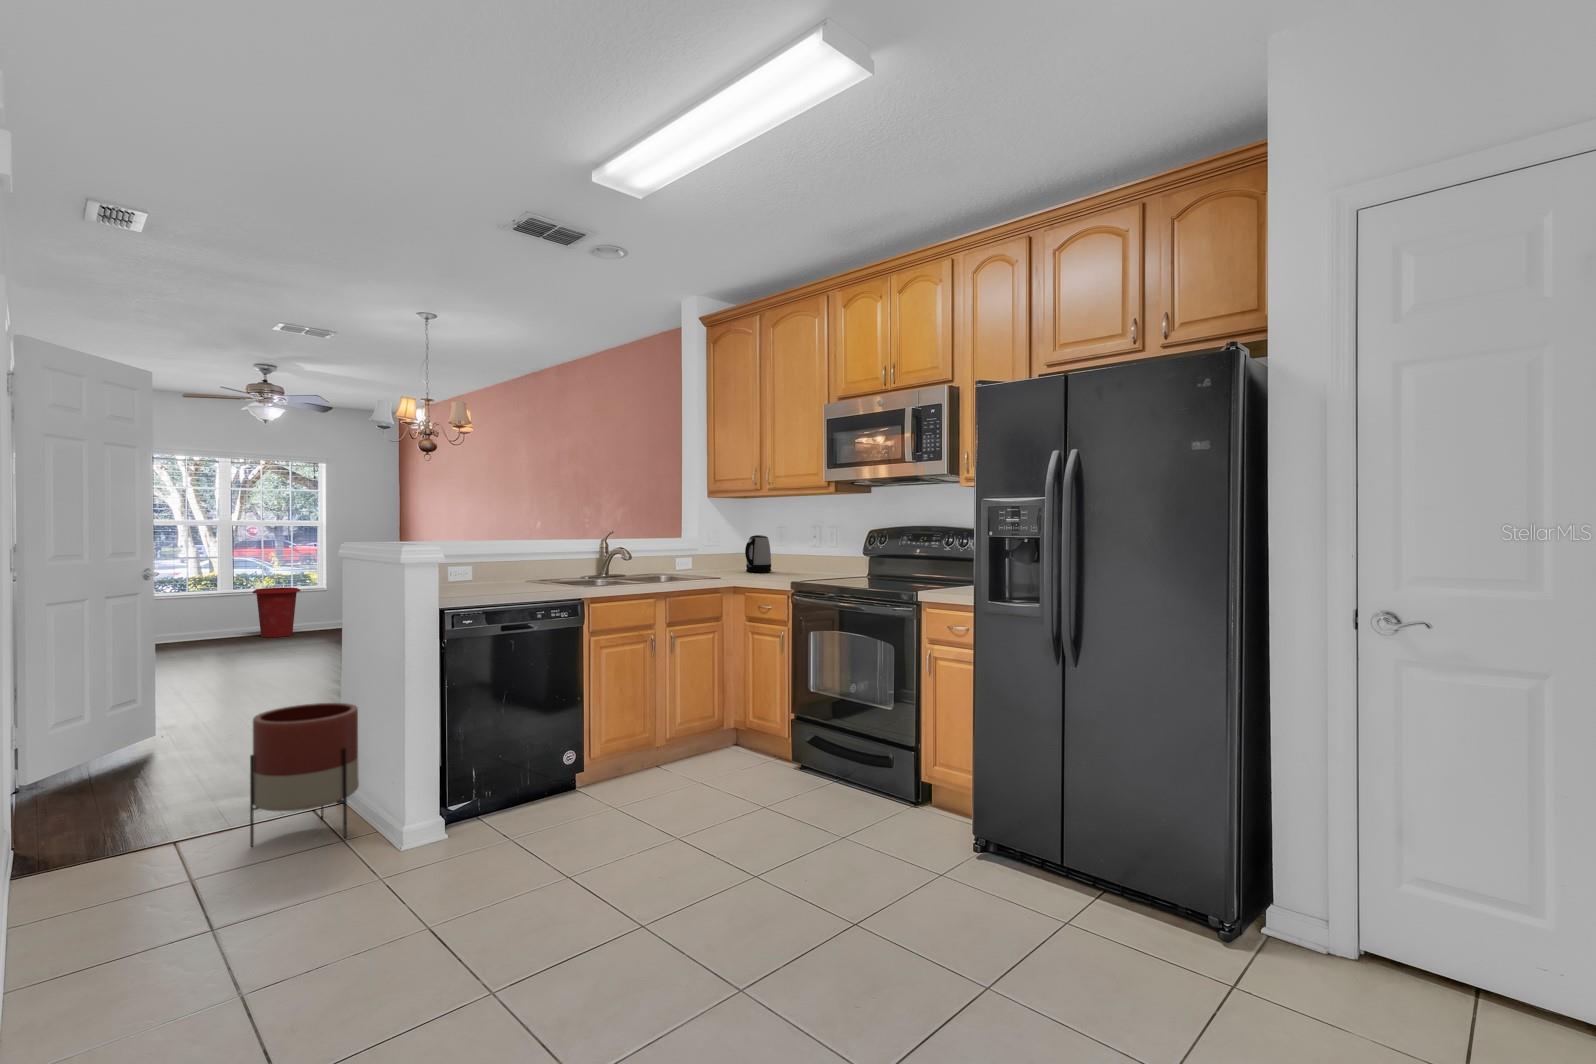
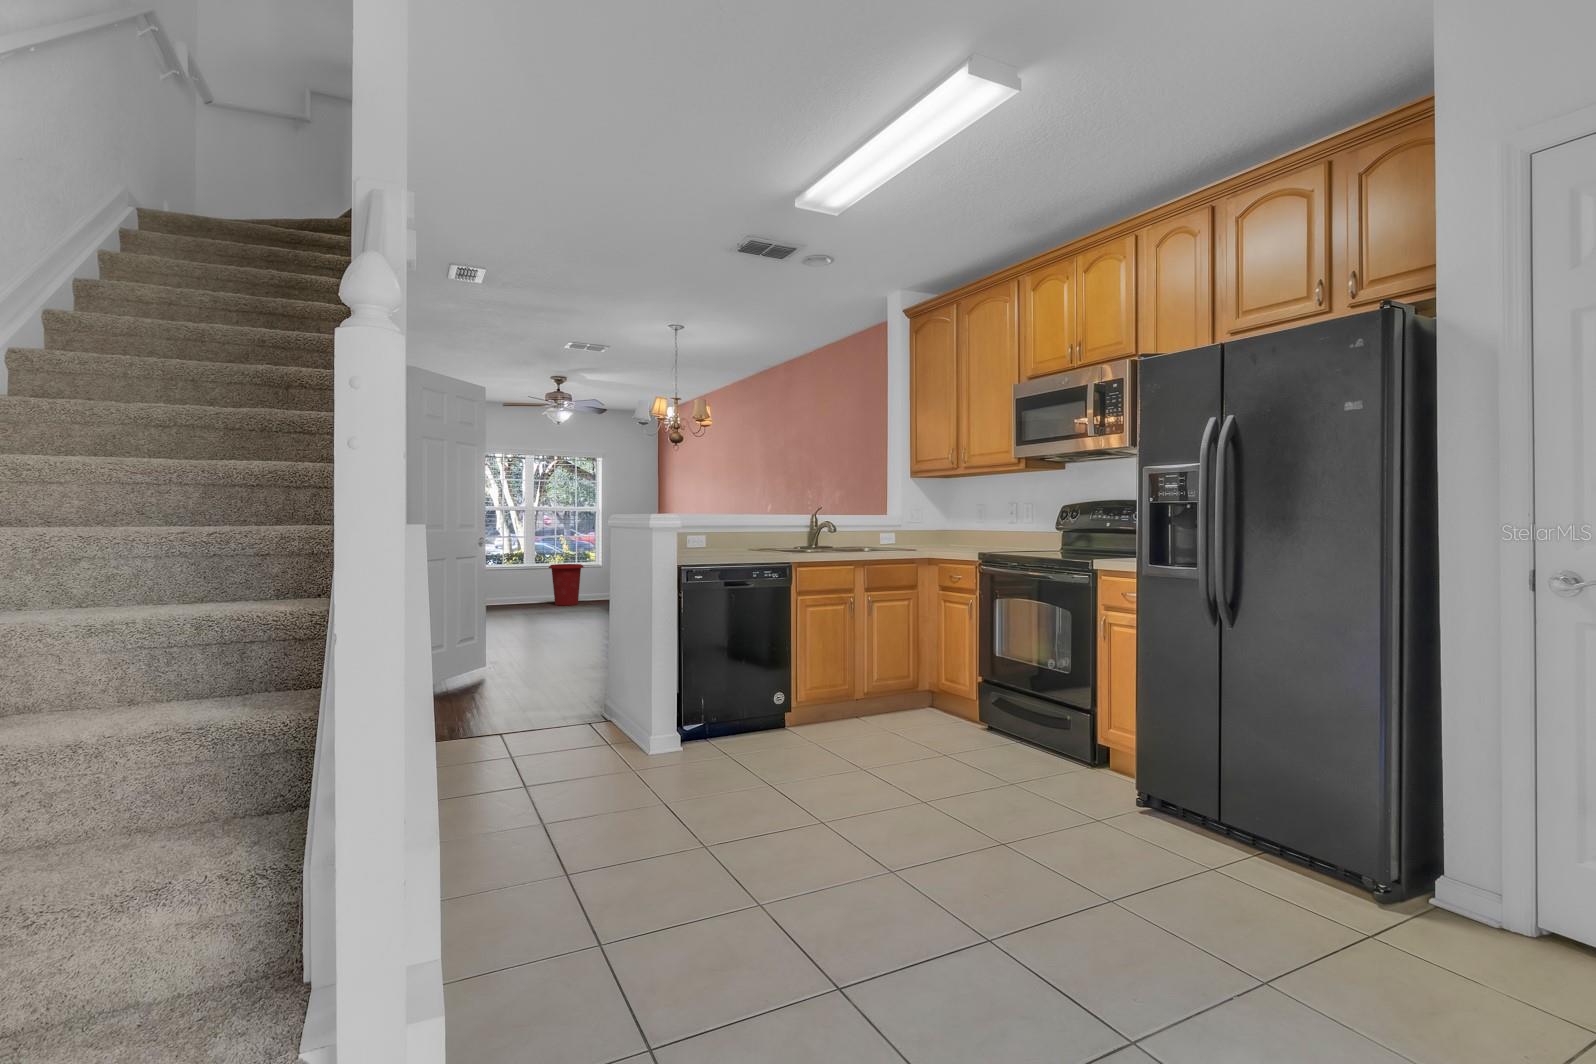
kettle: present [745,535,771,572] -> none [946,513,972,548]
planter: present [250,703,359,847] -> none [546,642,620,746]

